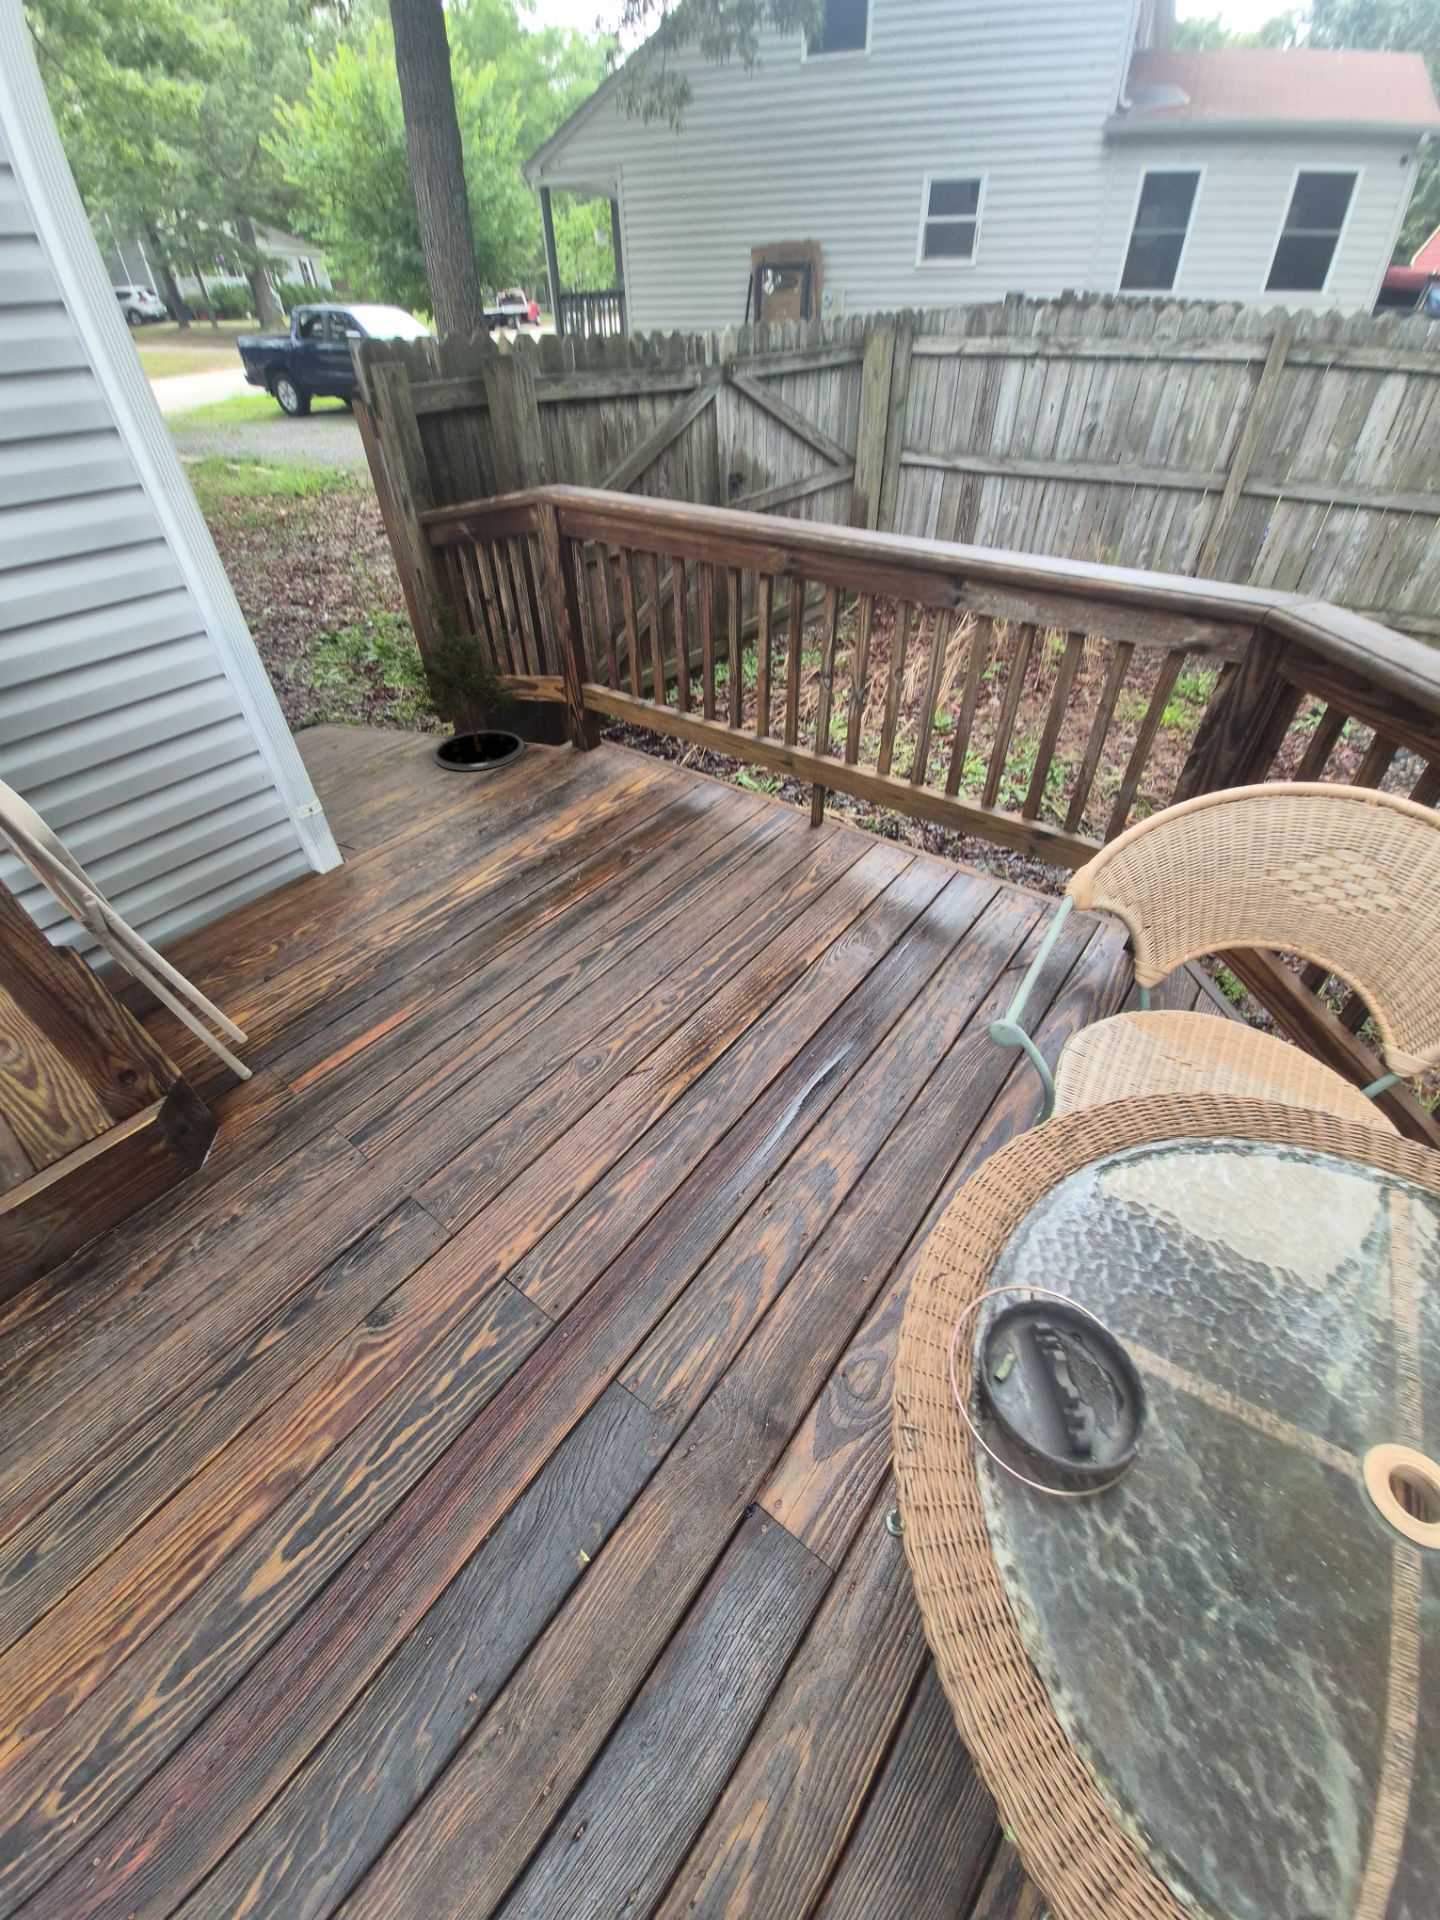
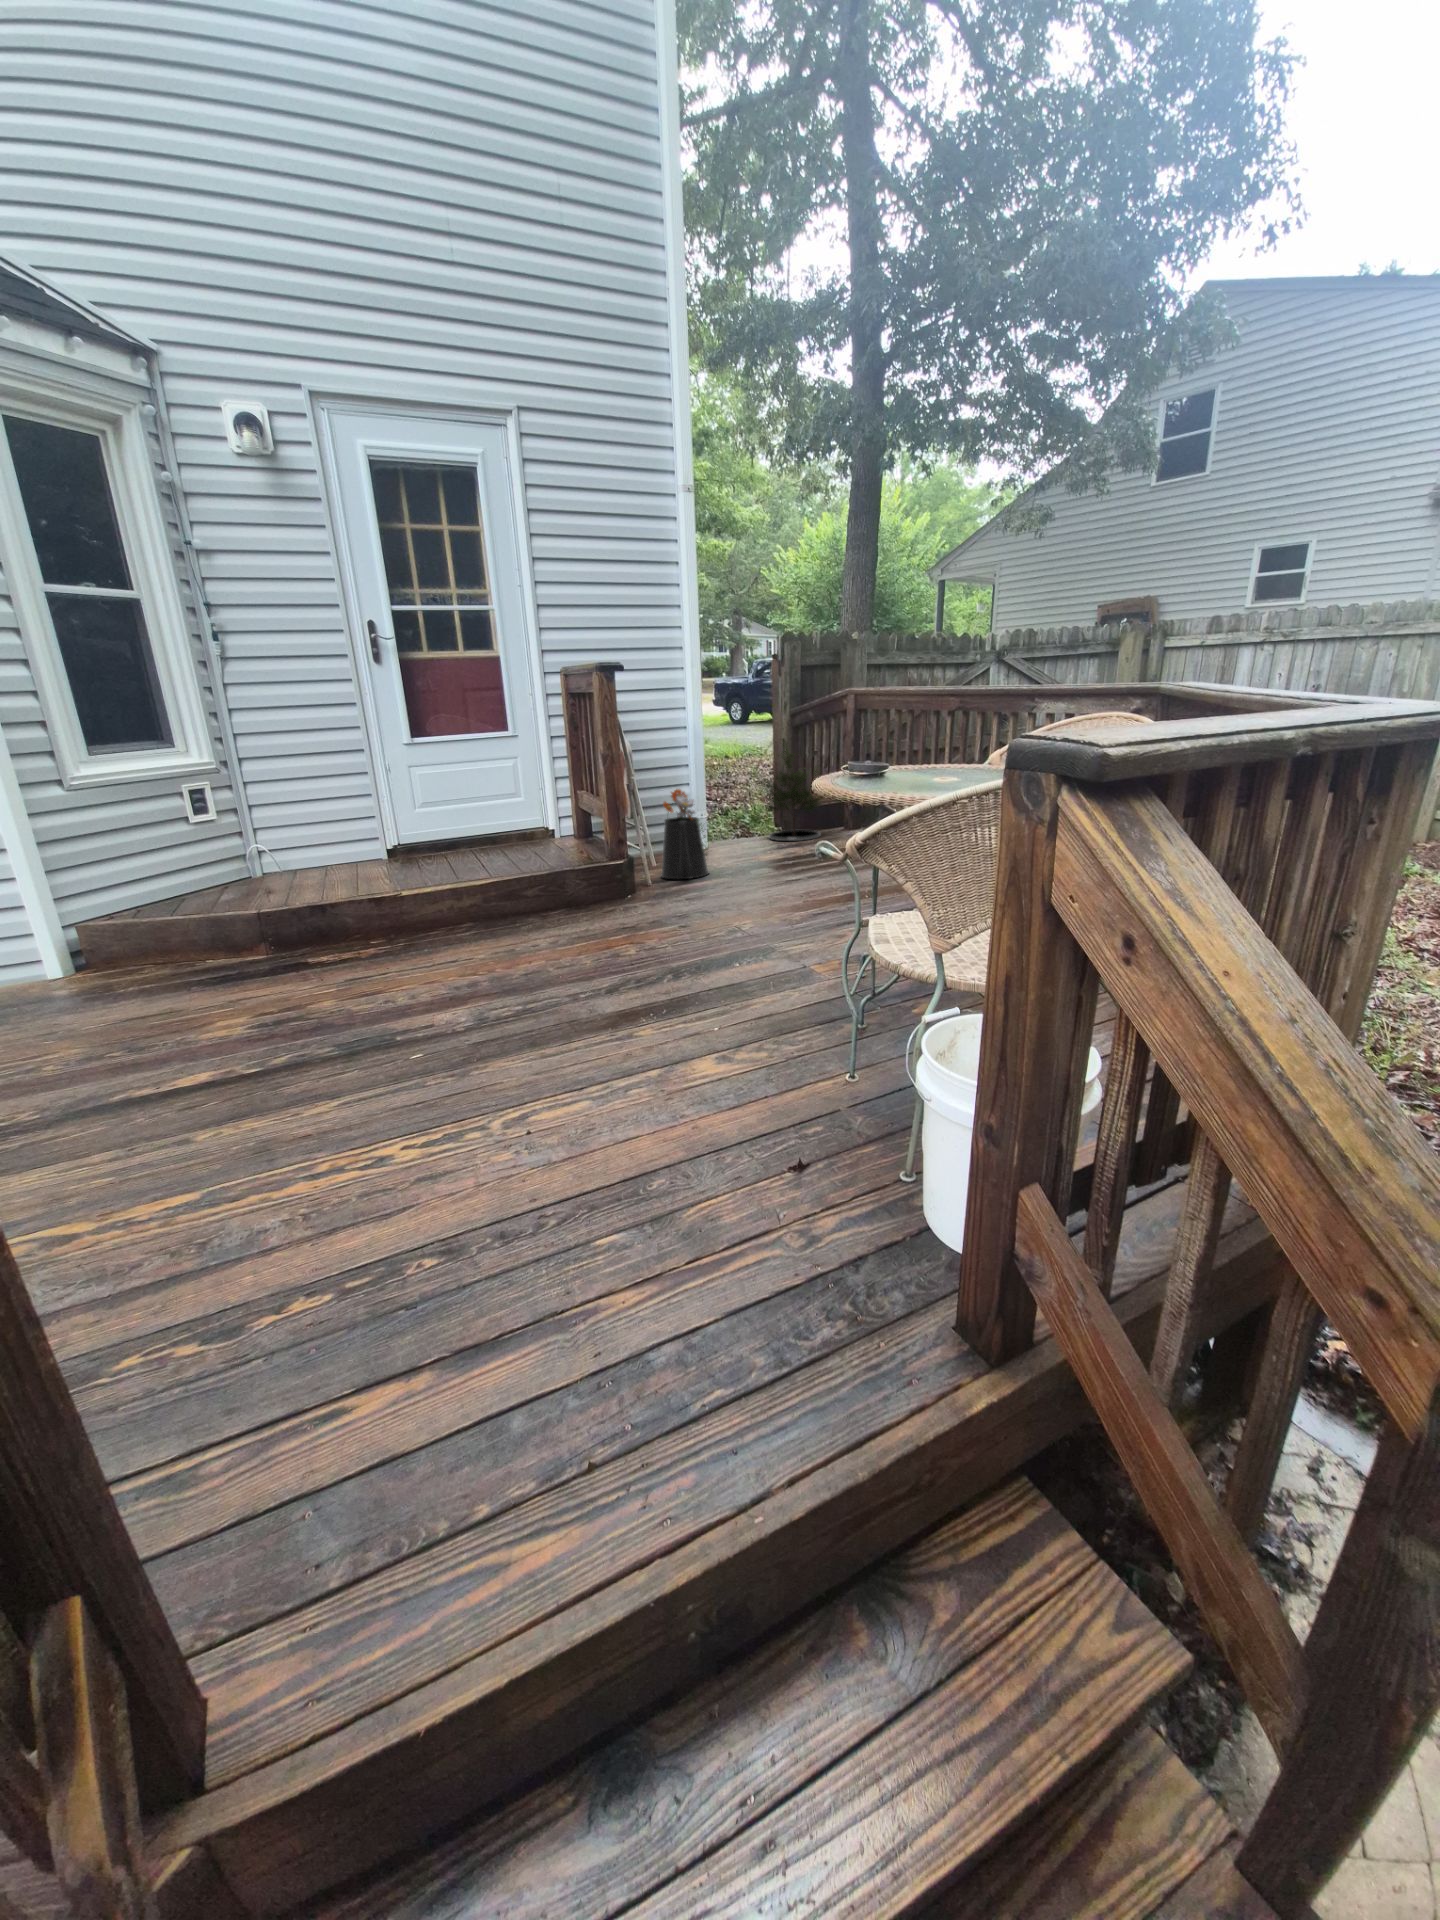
watering can: none [208,752,356,951] -> present [661,789,709,879]

